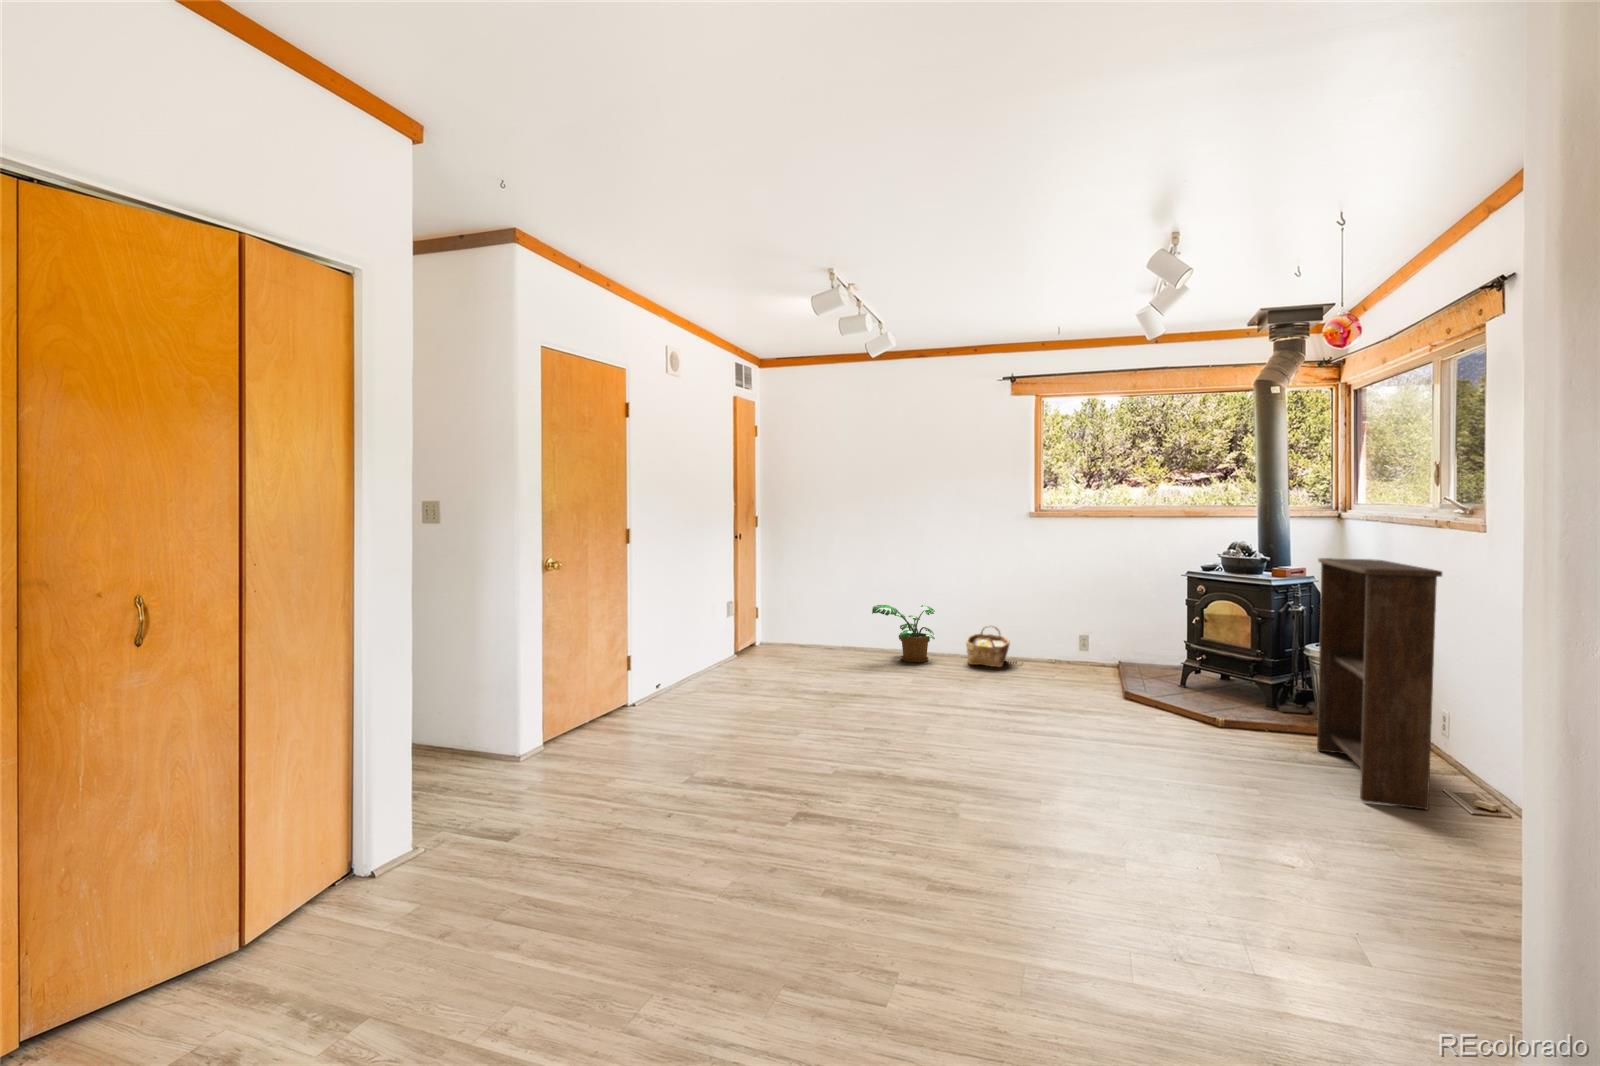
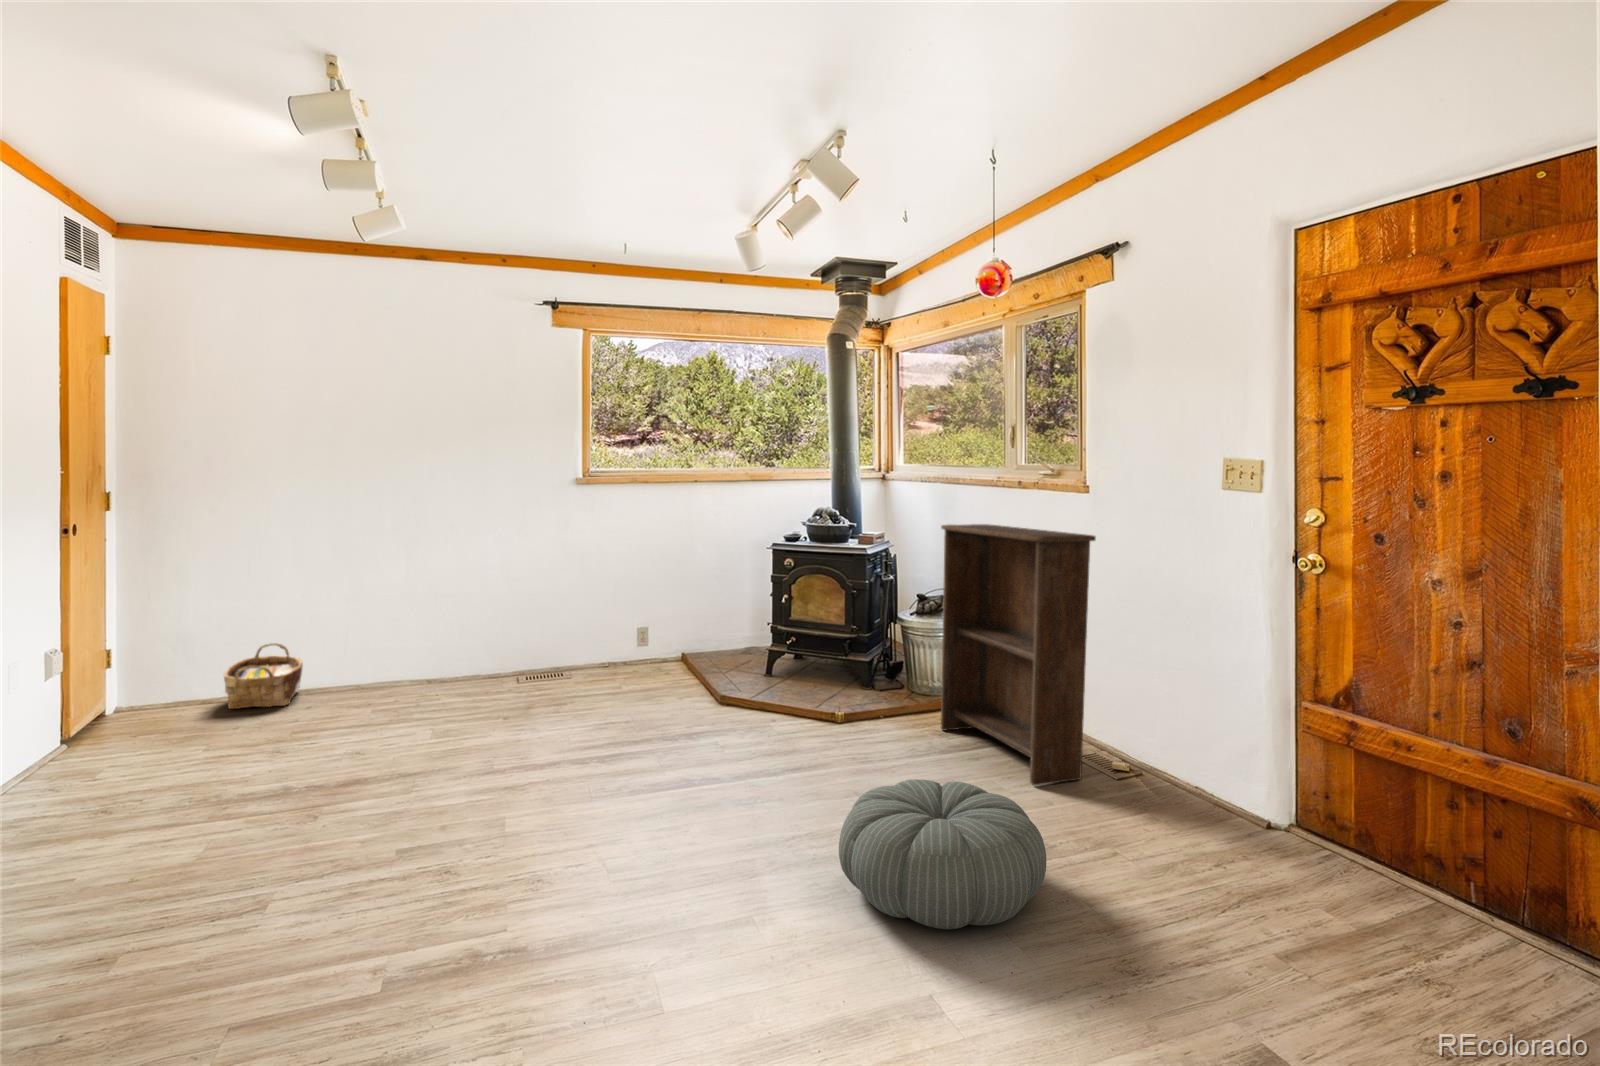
potted plant: present [872,605,935,662] -> none [343,611,447,697]
woven basket: present [966,625,1010,667] -> present [224,643,303,709]
pouf: none [1099,748,1270,852] -> present [839,779,1046,929]

